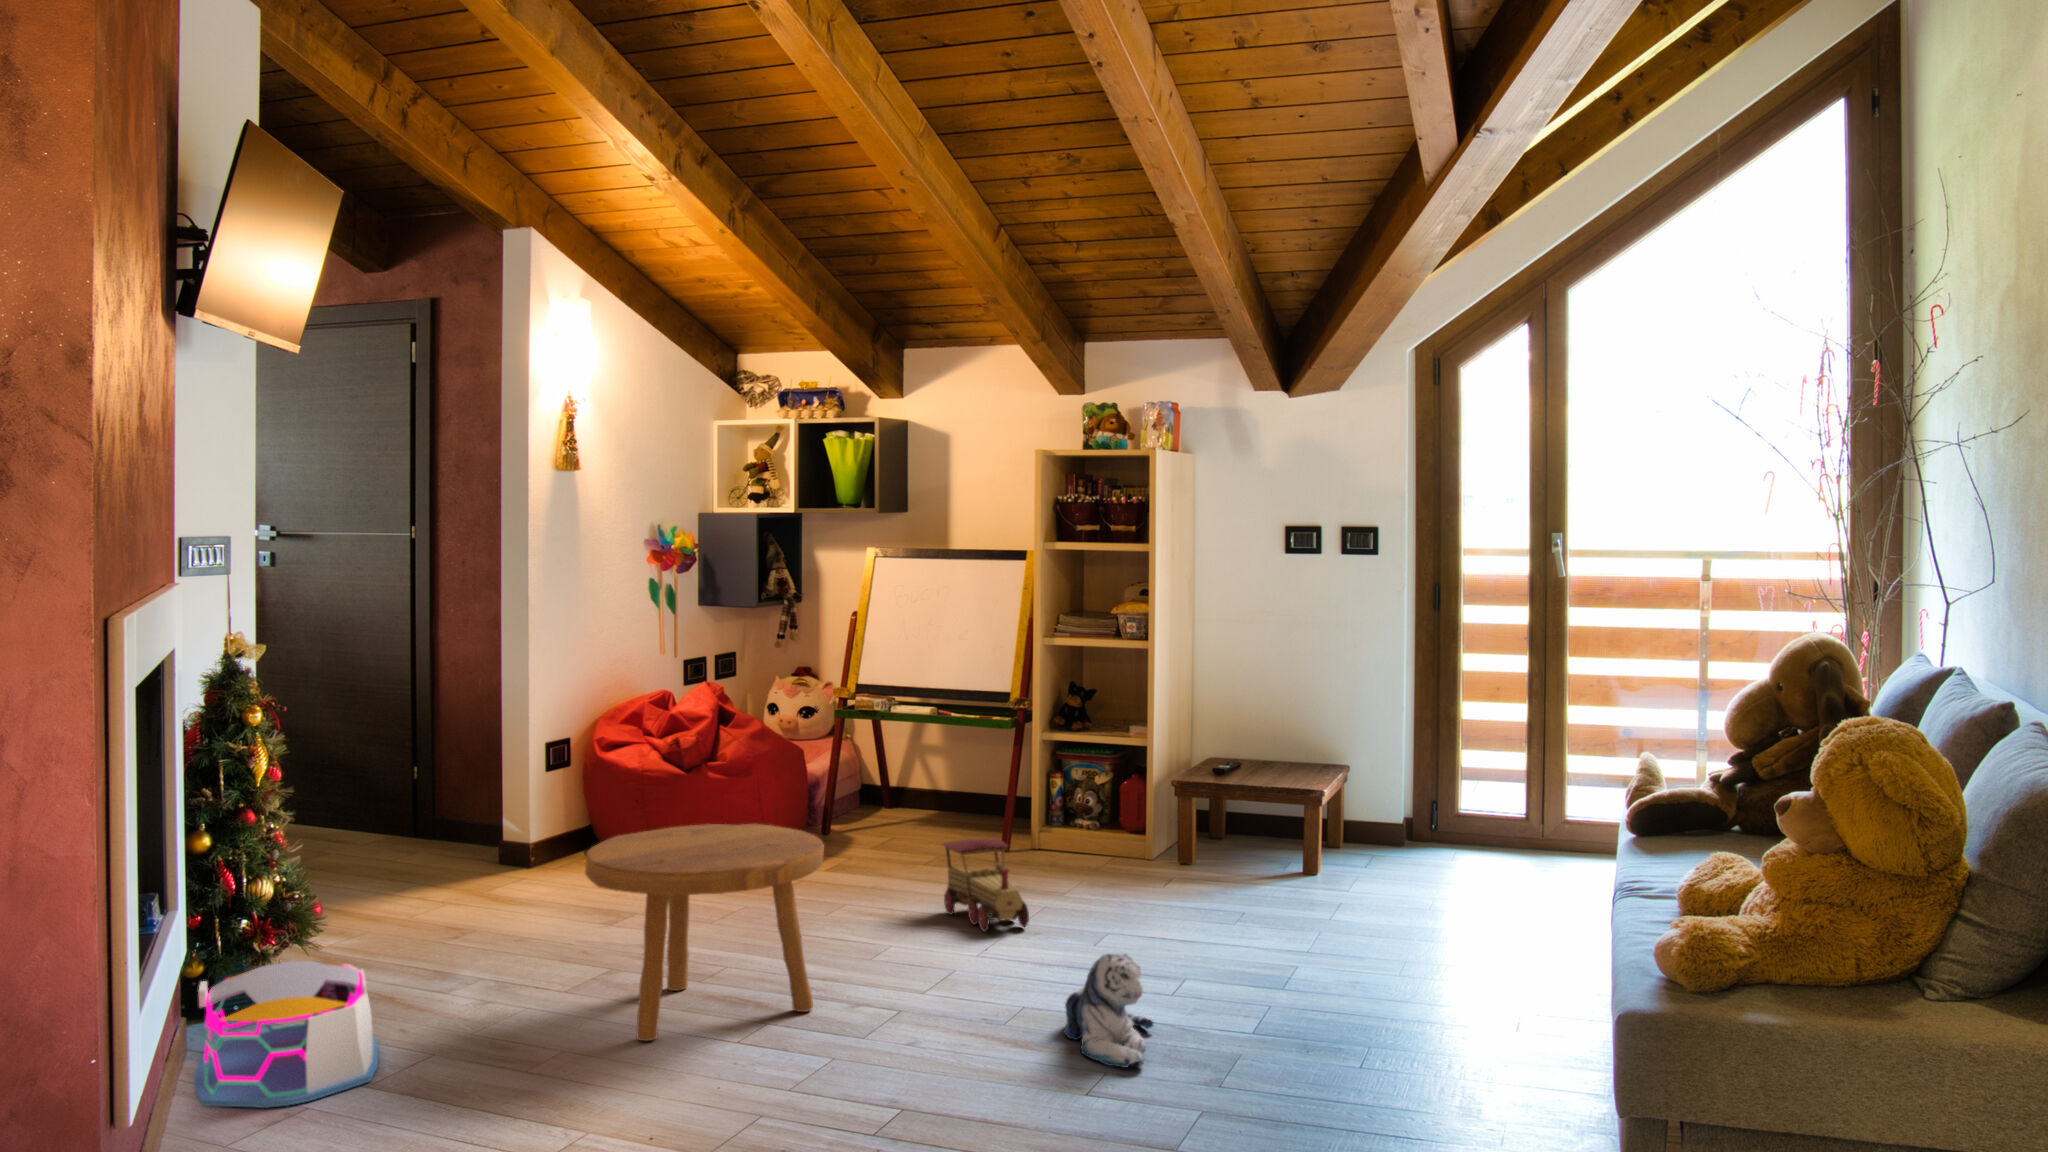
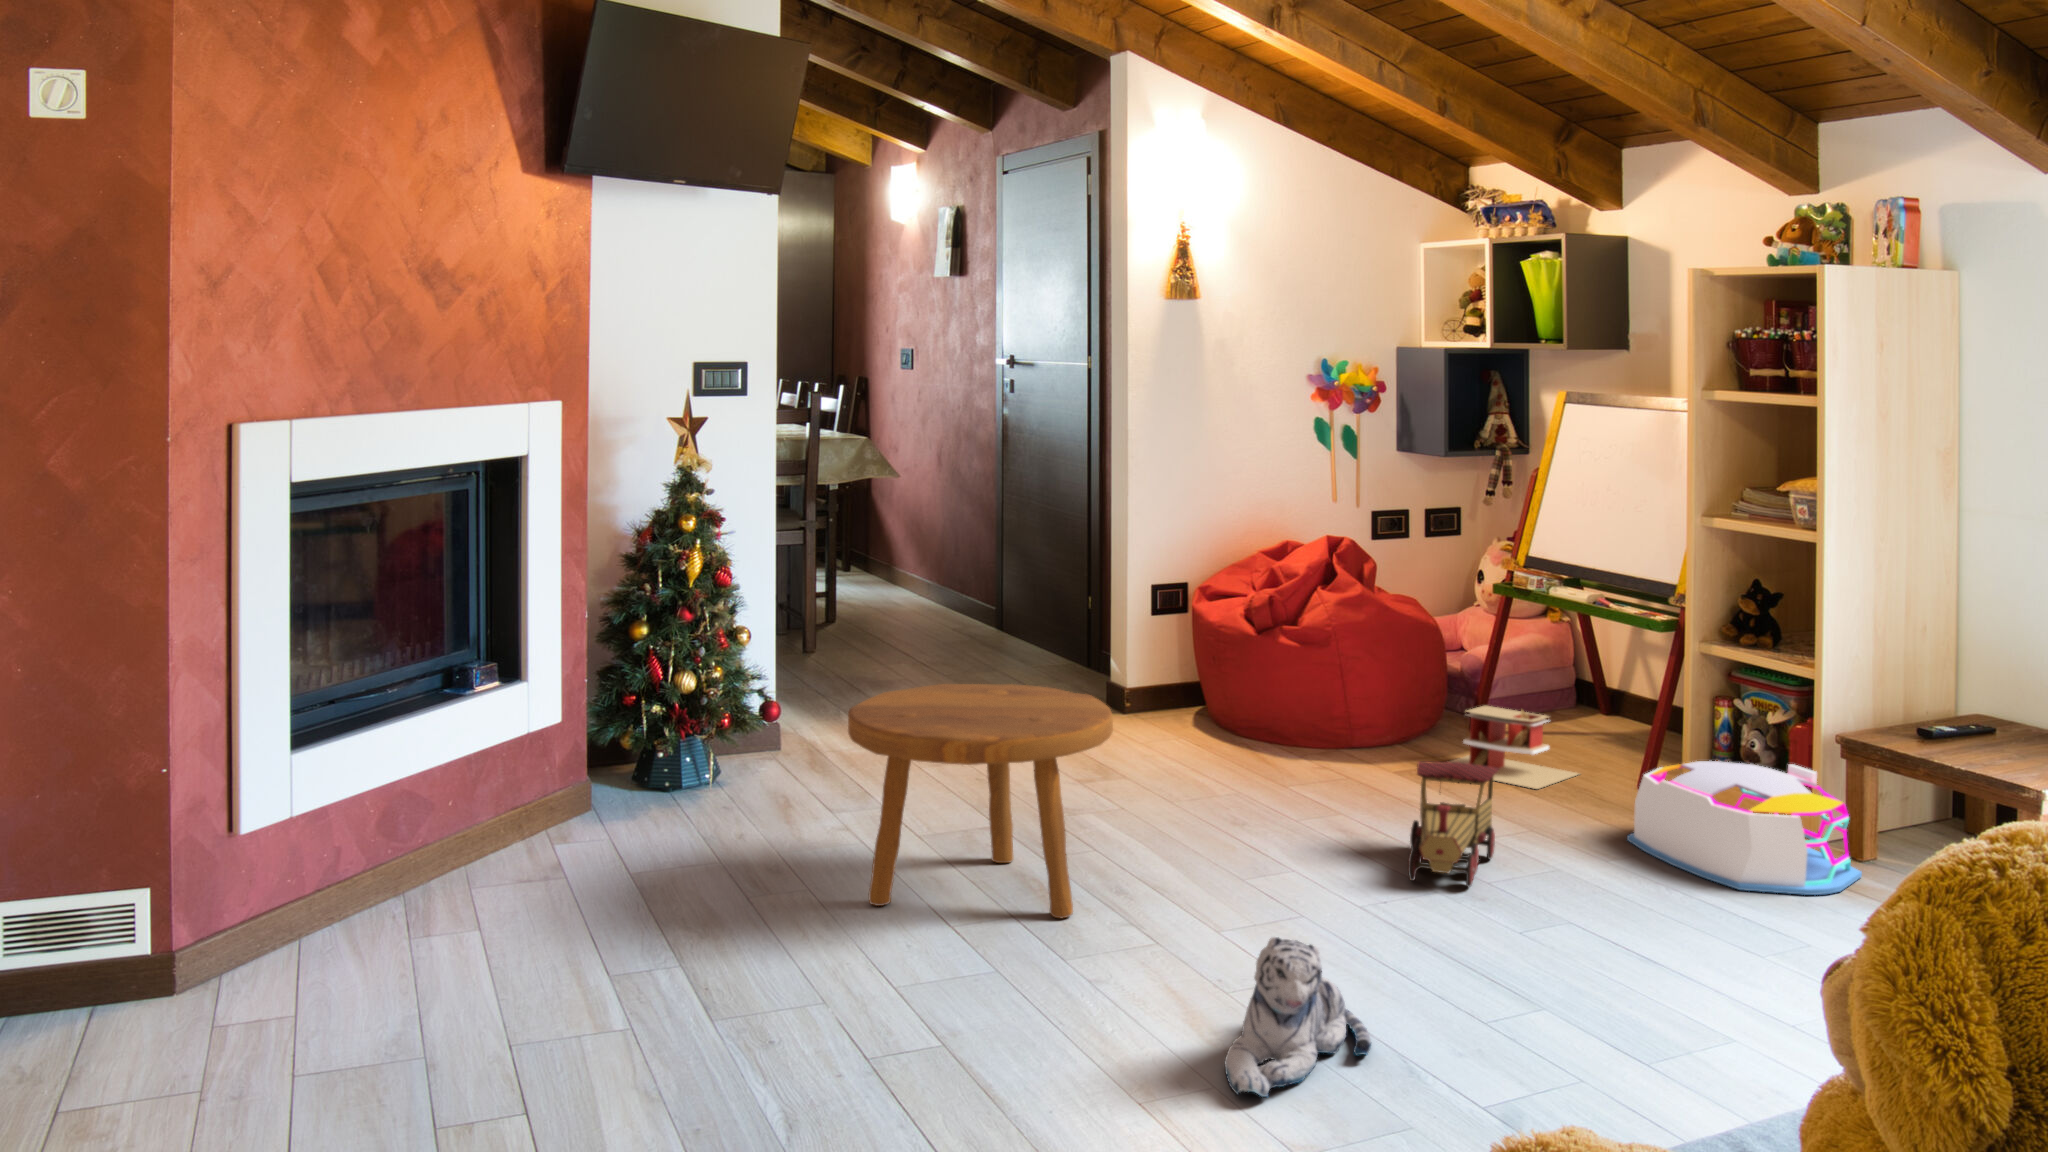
toy house: none [852,800,957,861] -> present [1449,706,1578,789]
storage bin: present [194,961,378,1108] -> present [1627,761,1862,895]

